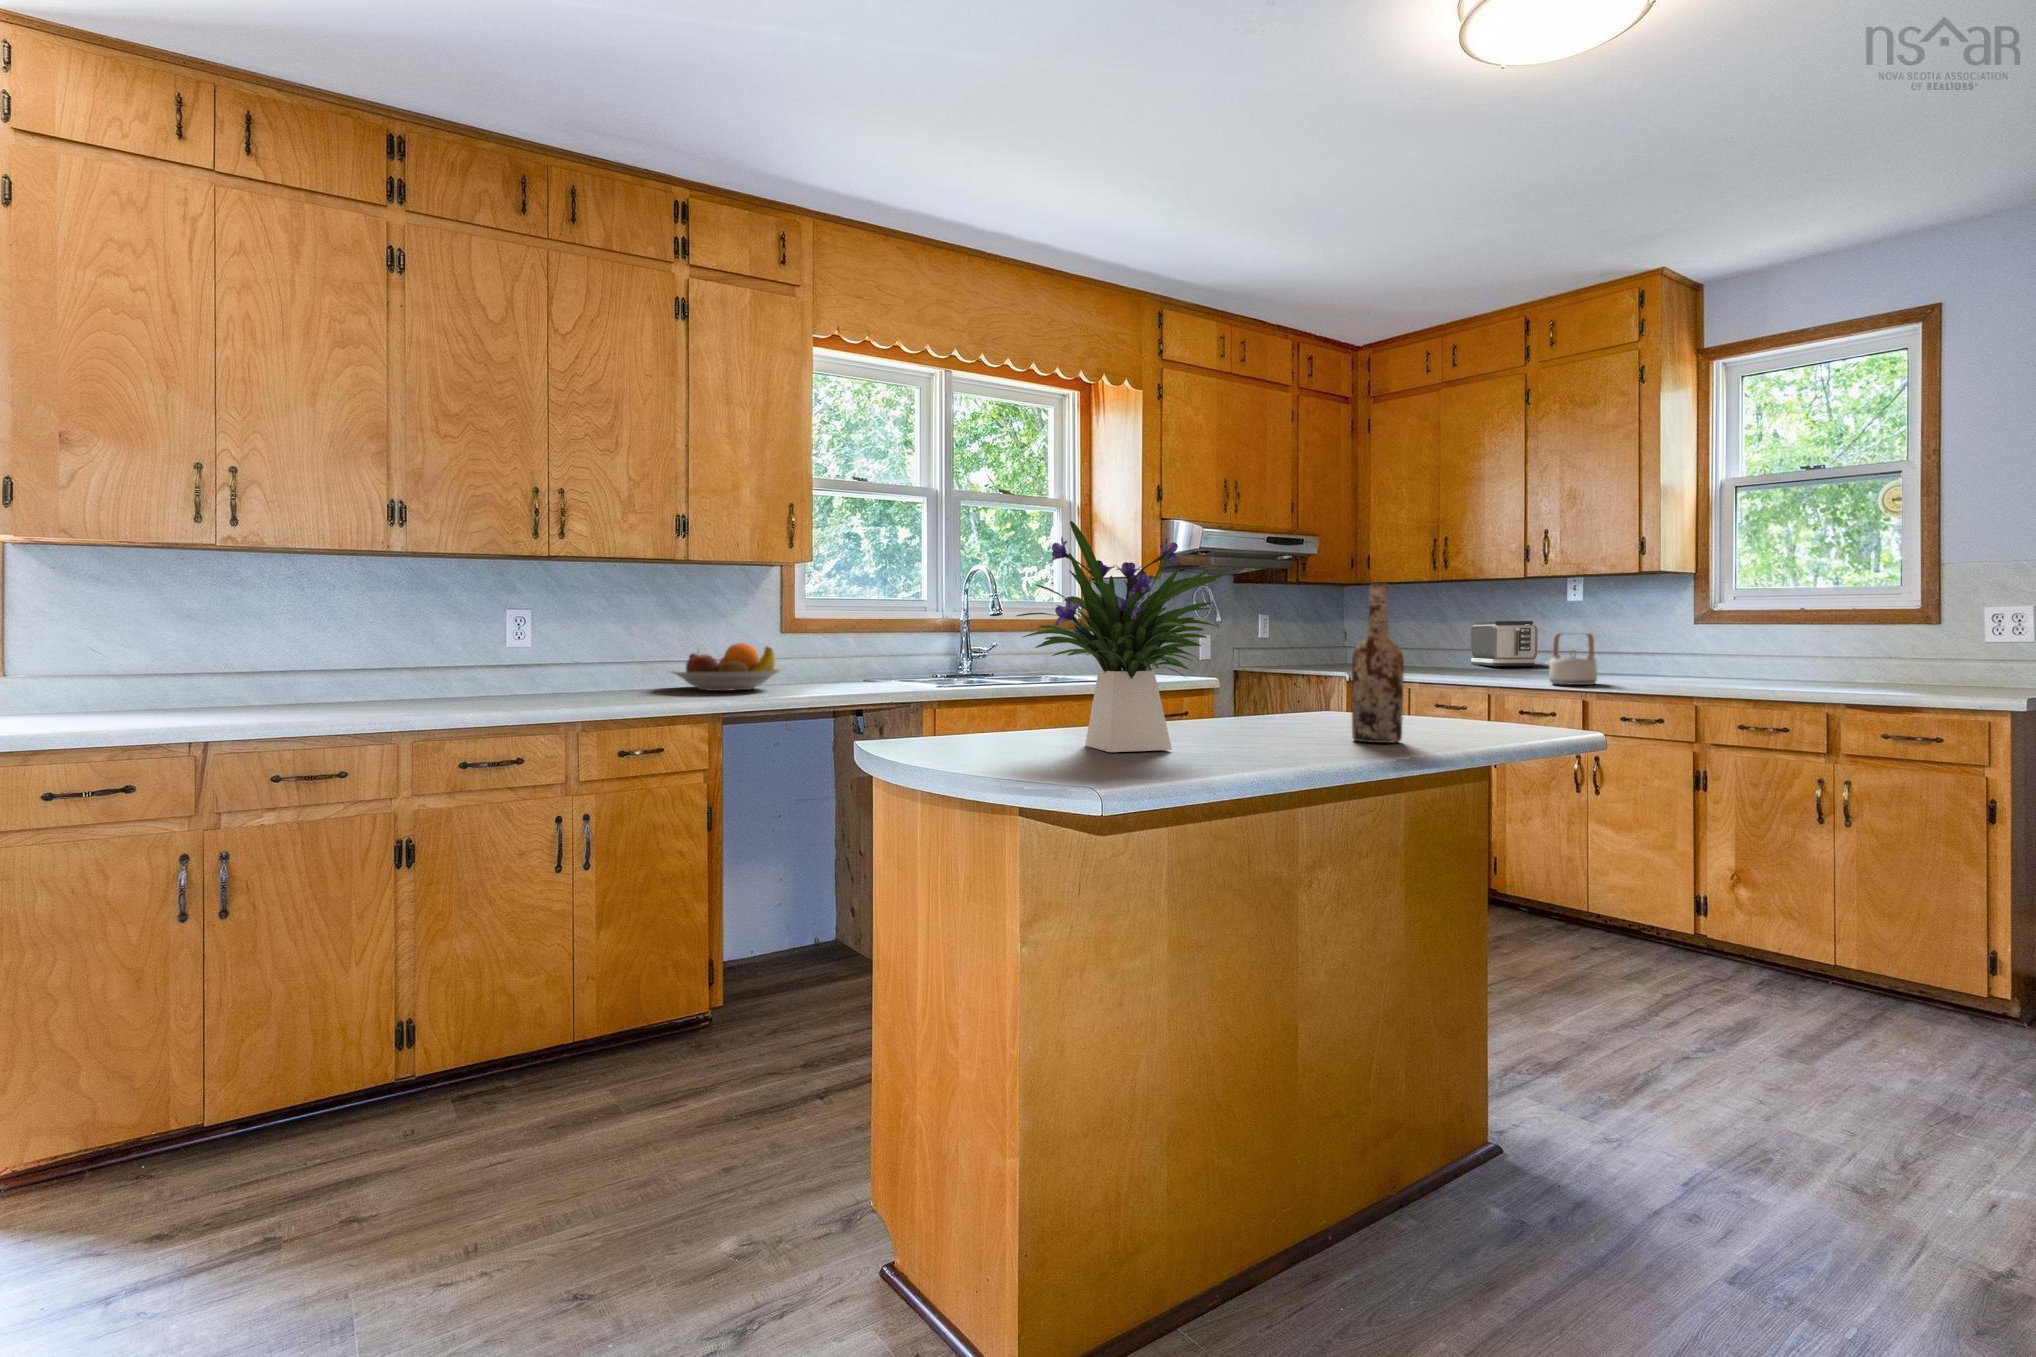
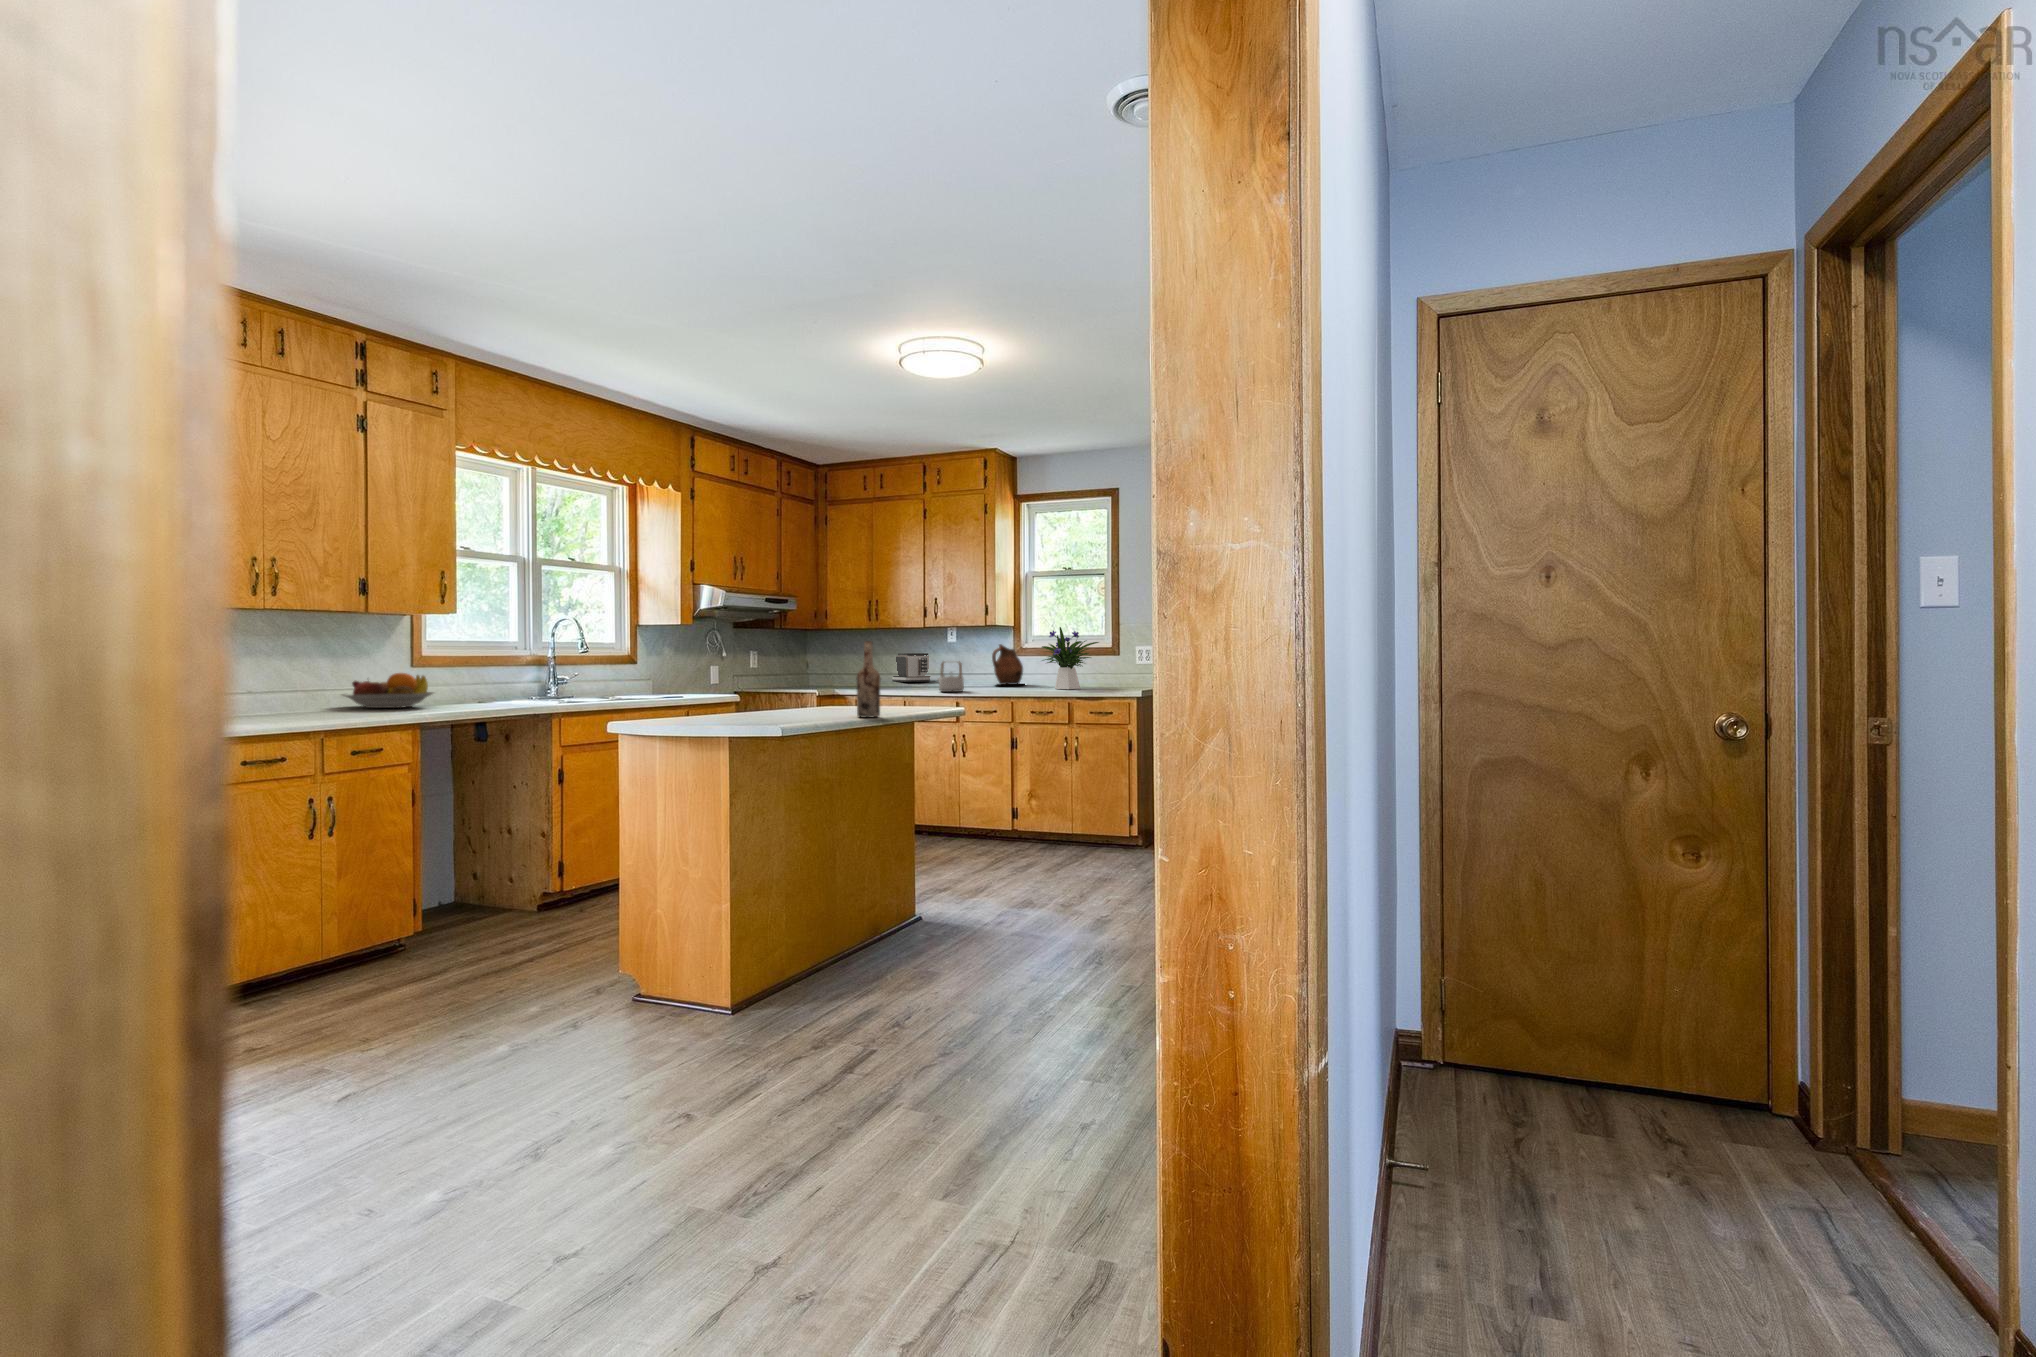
flower arrangement: present [1017,521,1223,752] -> present [1042,627,1099,689]
ceramic pitcher: none [1653,604,1721,676] -> present [992,644,1023,685]

